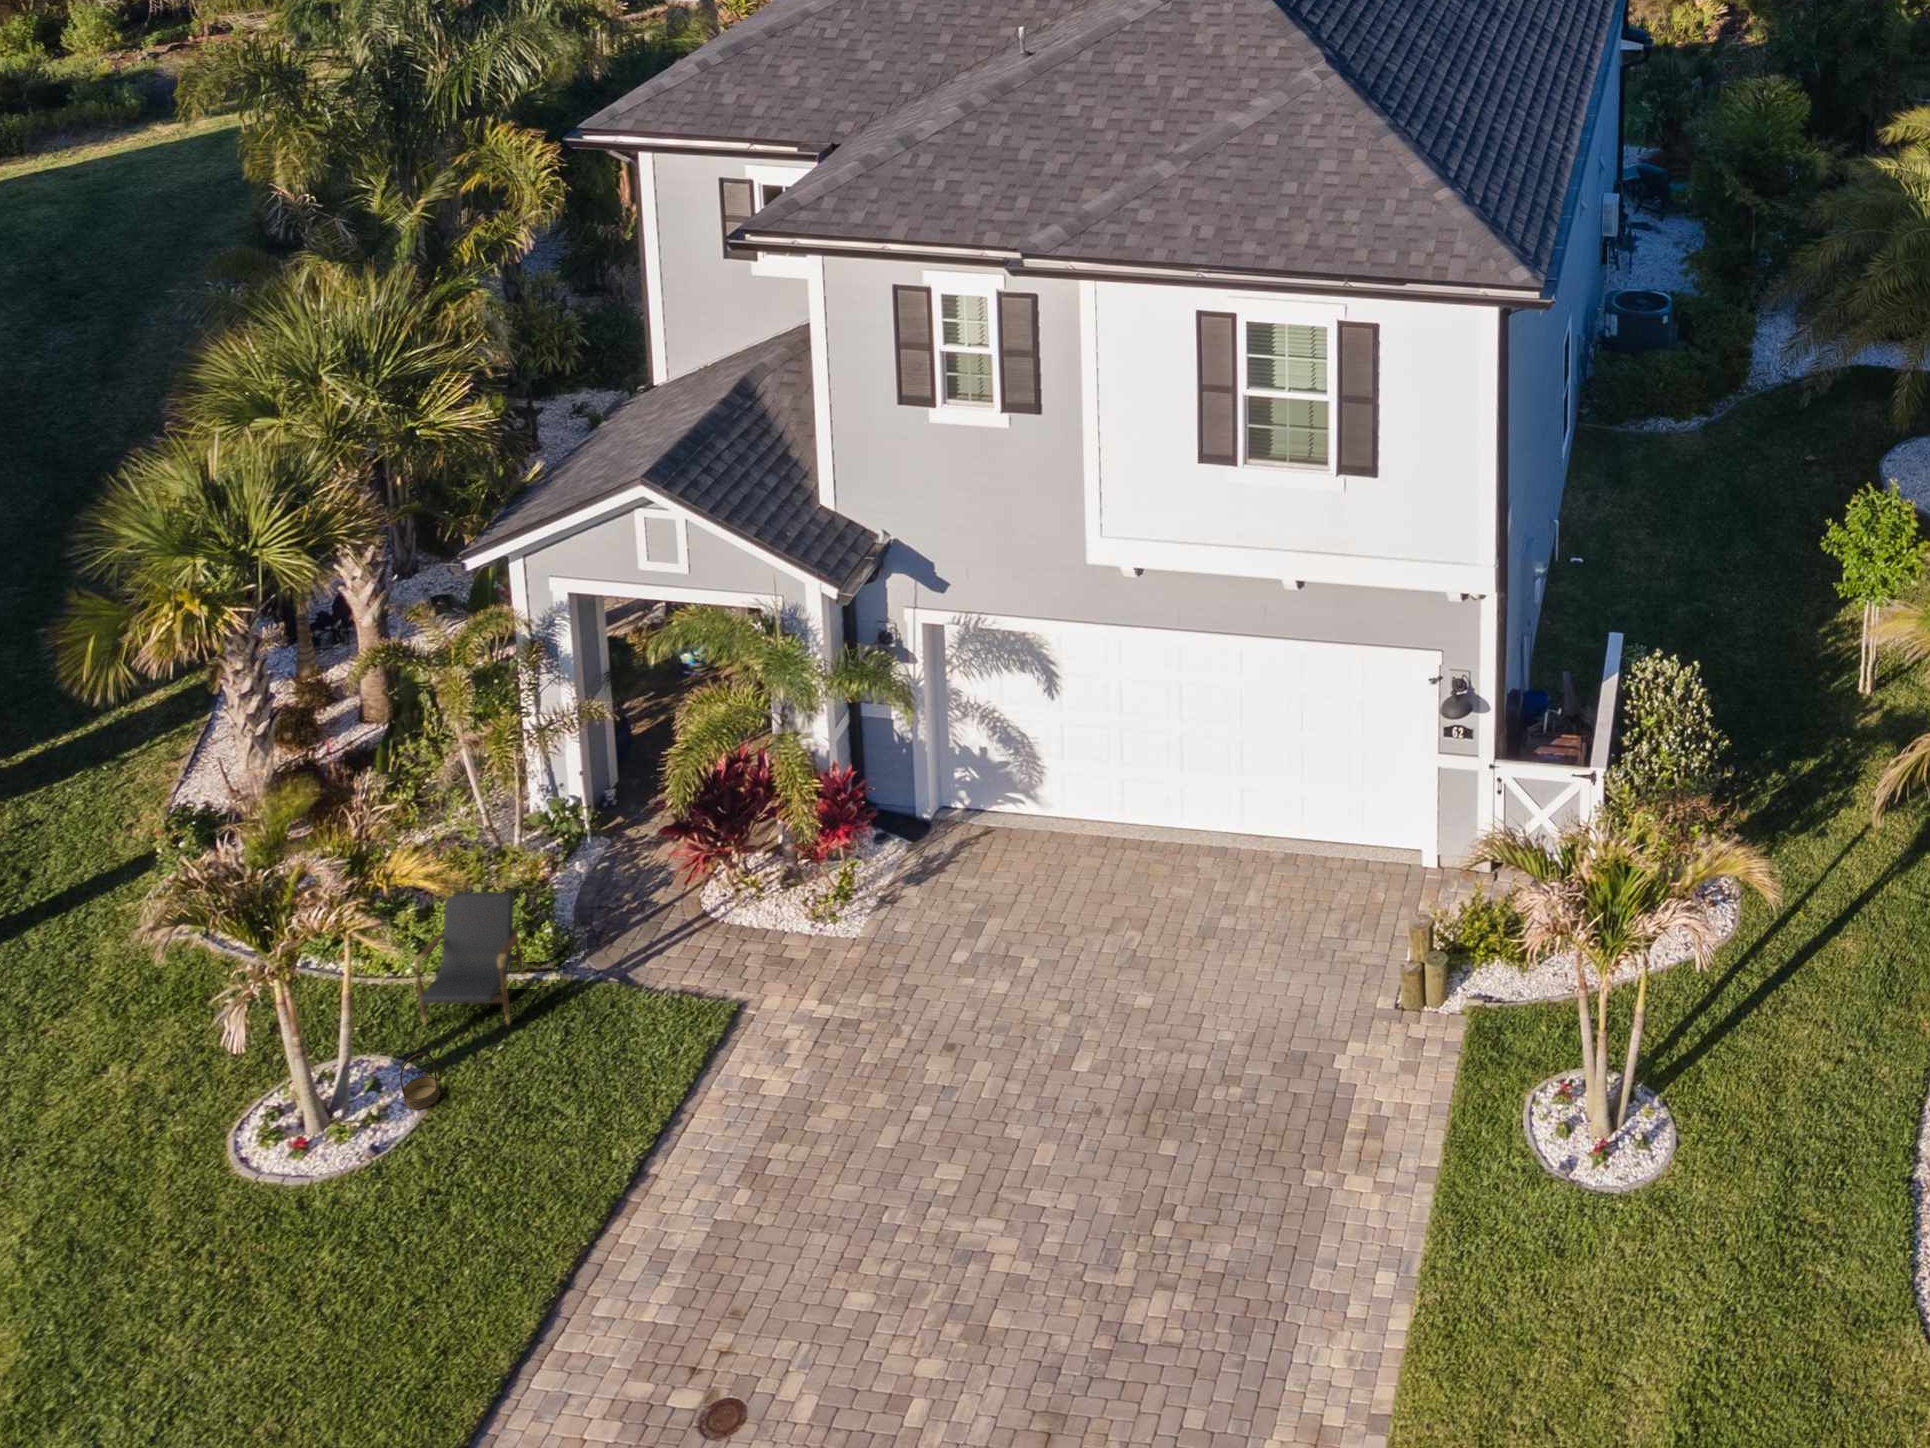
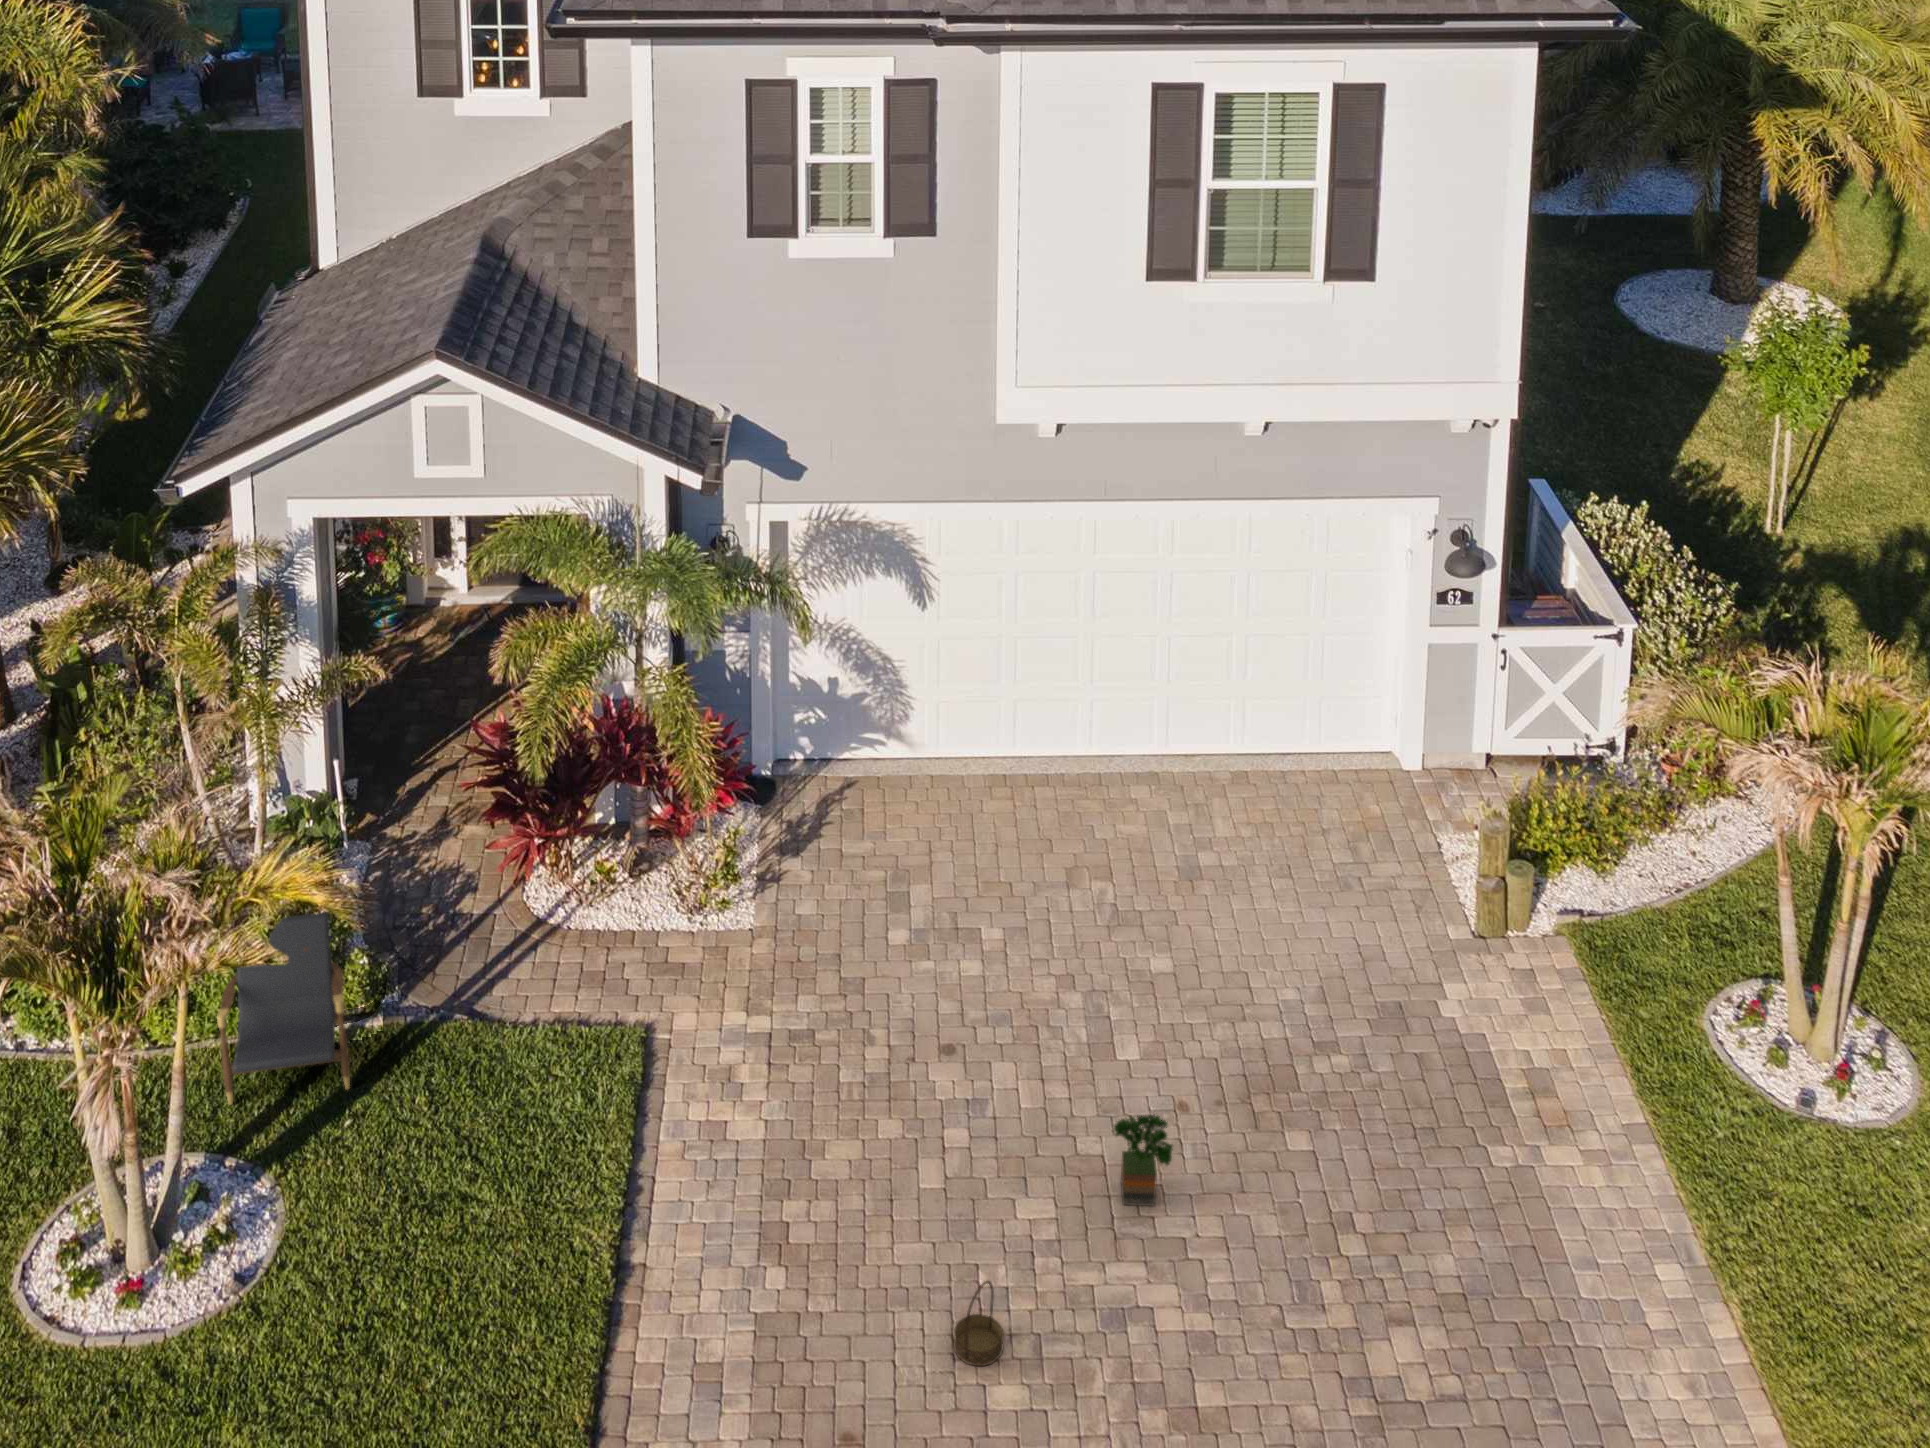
basket: present [400,1053,440,1109] -> present [954,1281,1004,1366]
potted tree: none [1008,1120,1053,1193] -> present [1114,1115,1173,1206]

